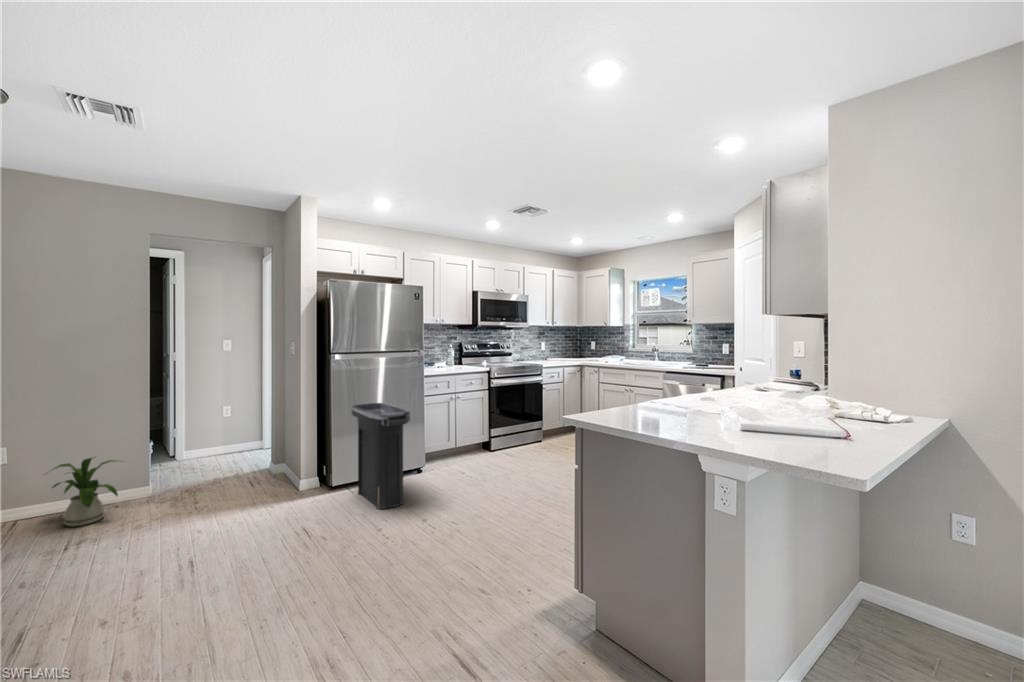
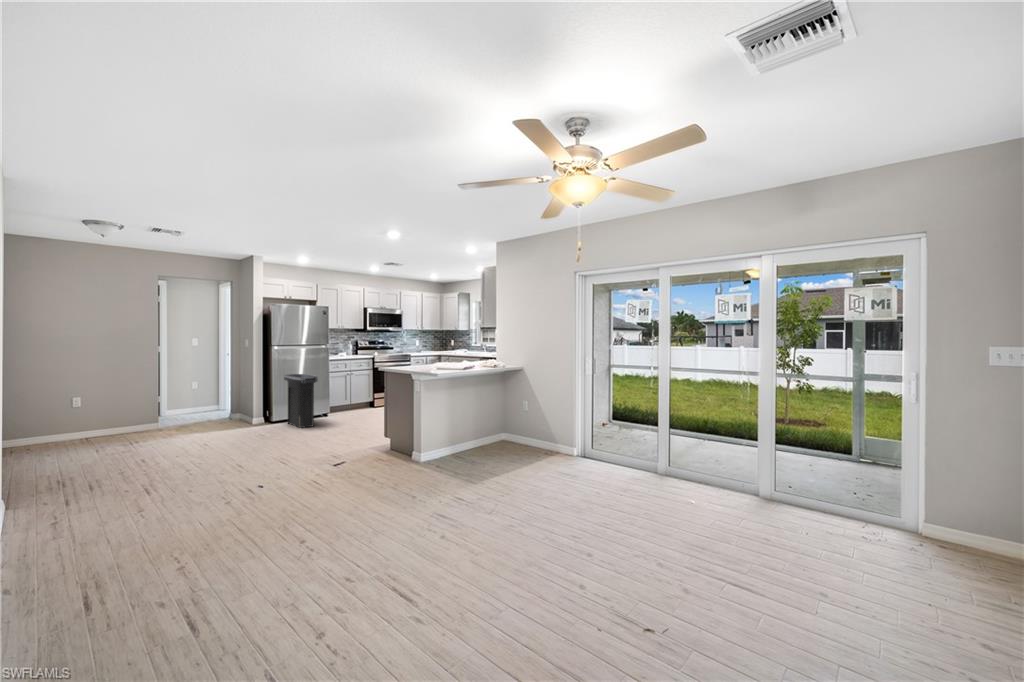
house plant: present [52,457,118,526] -> none [109,400,152,437]

